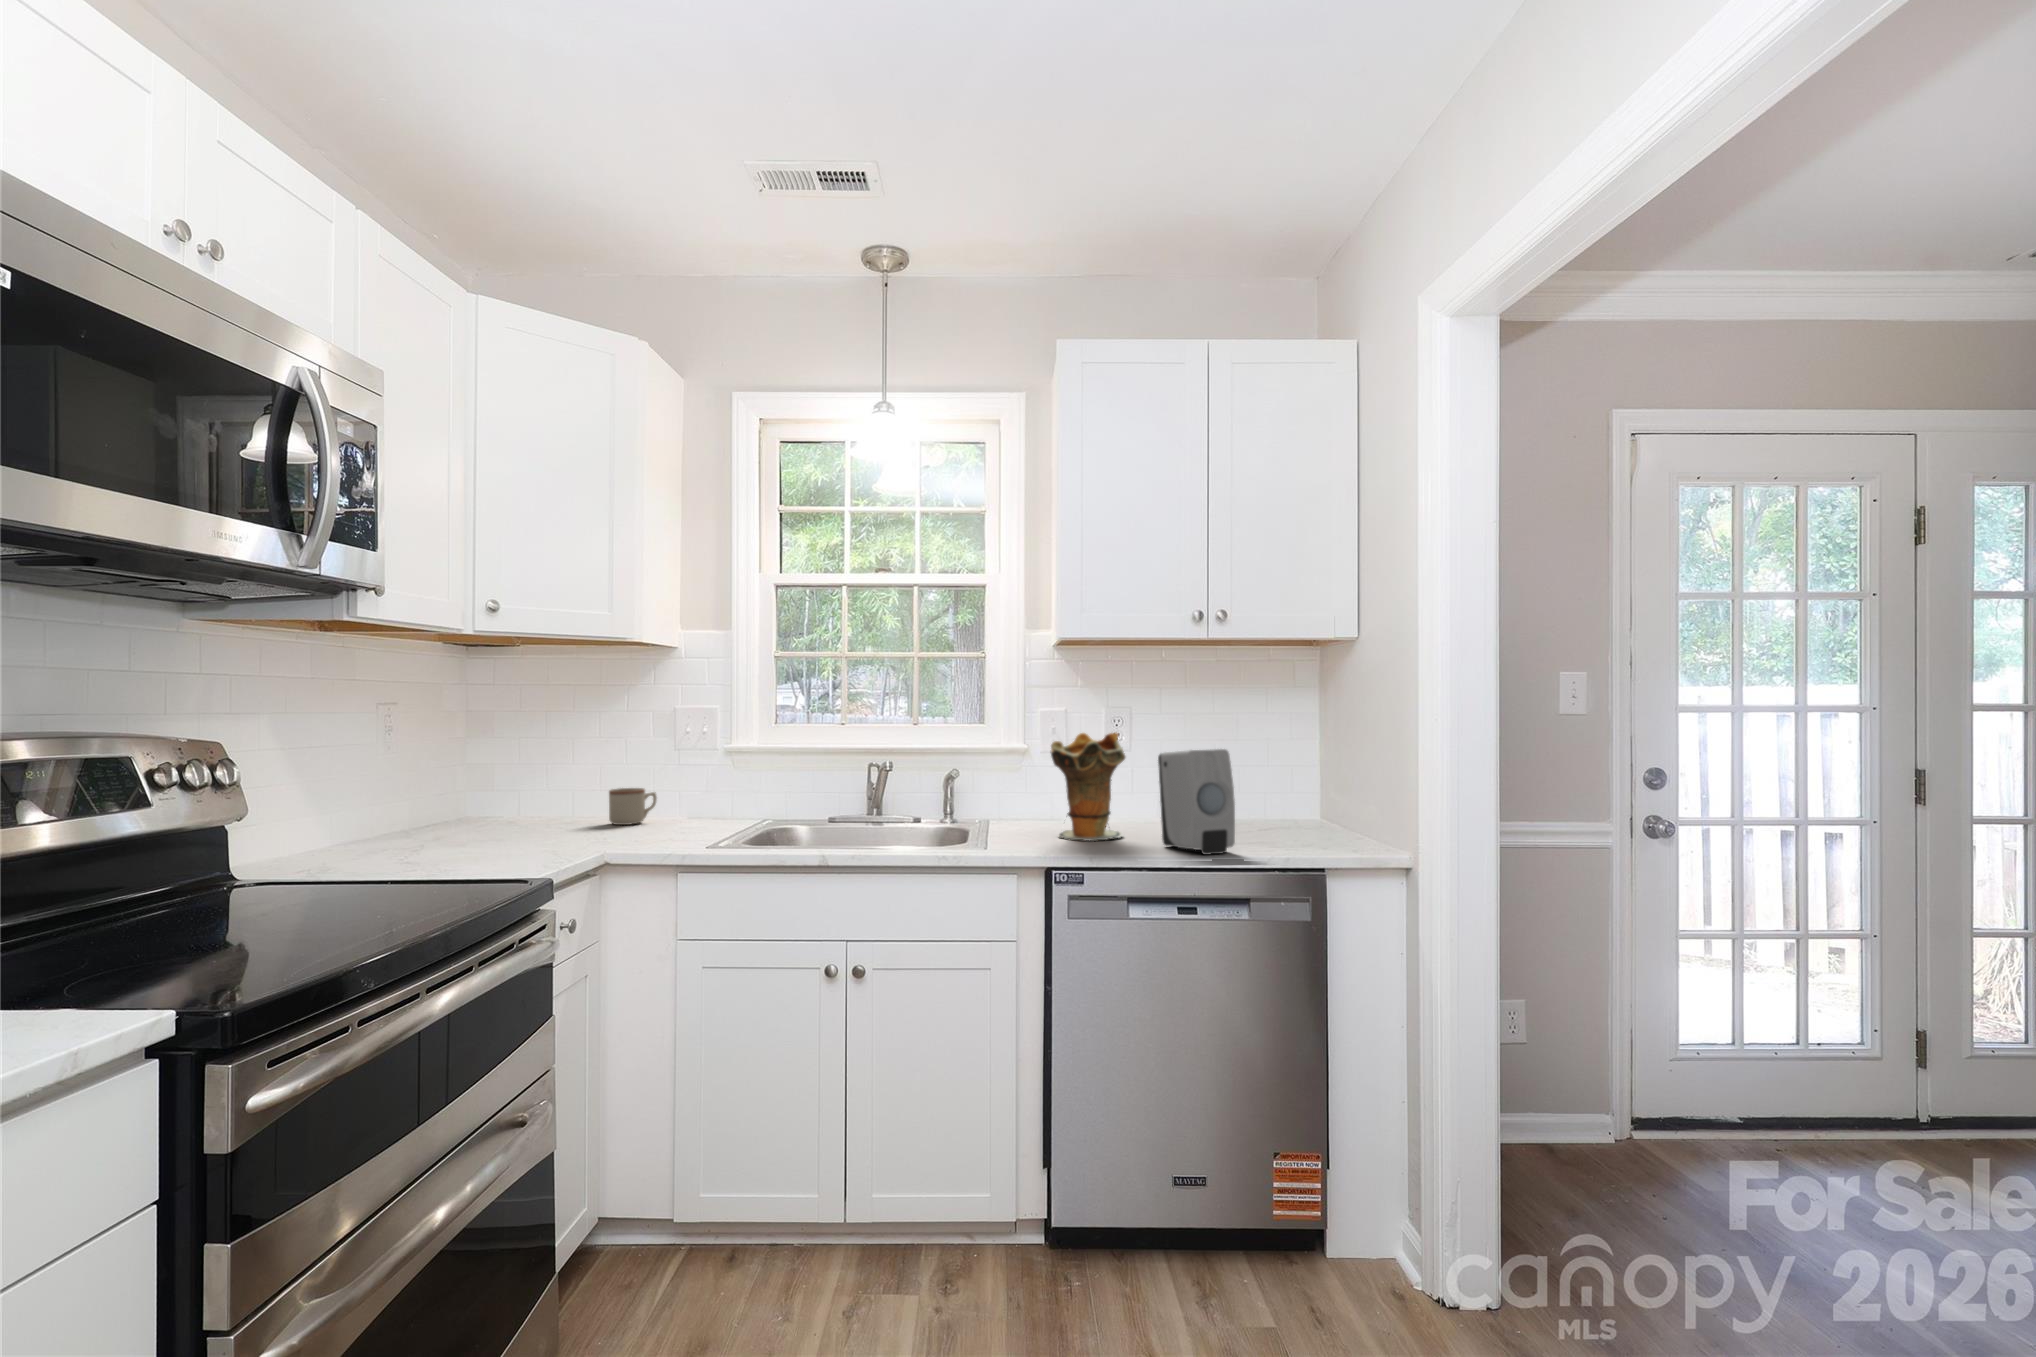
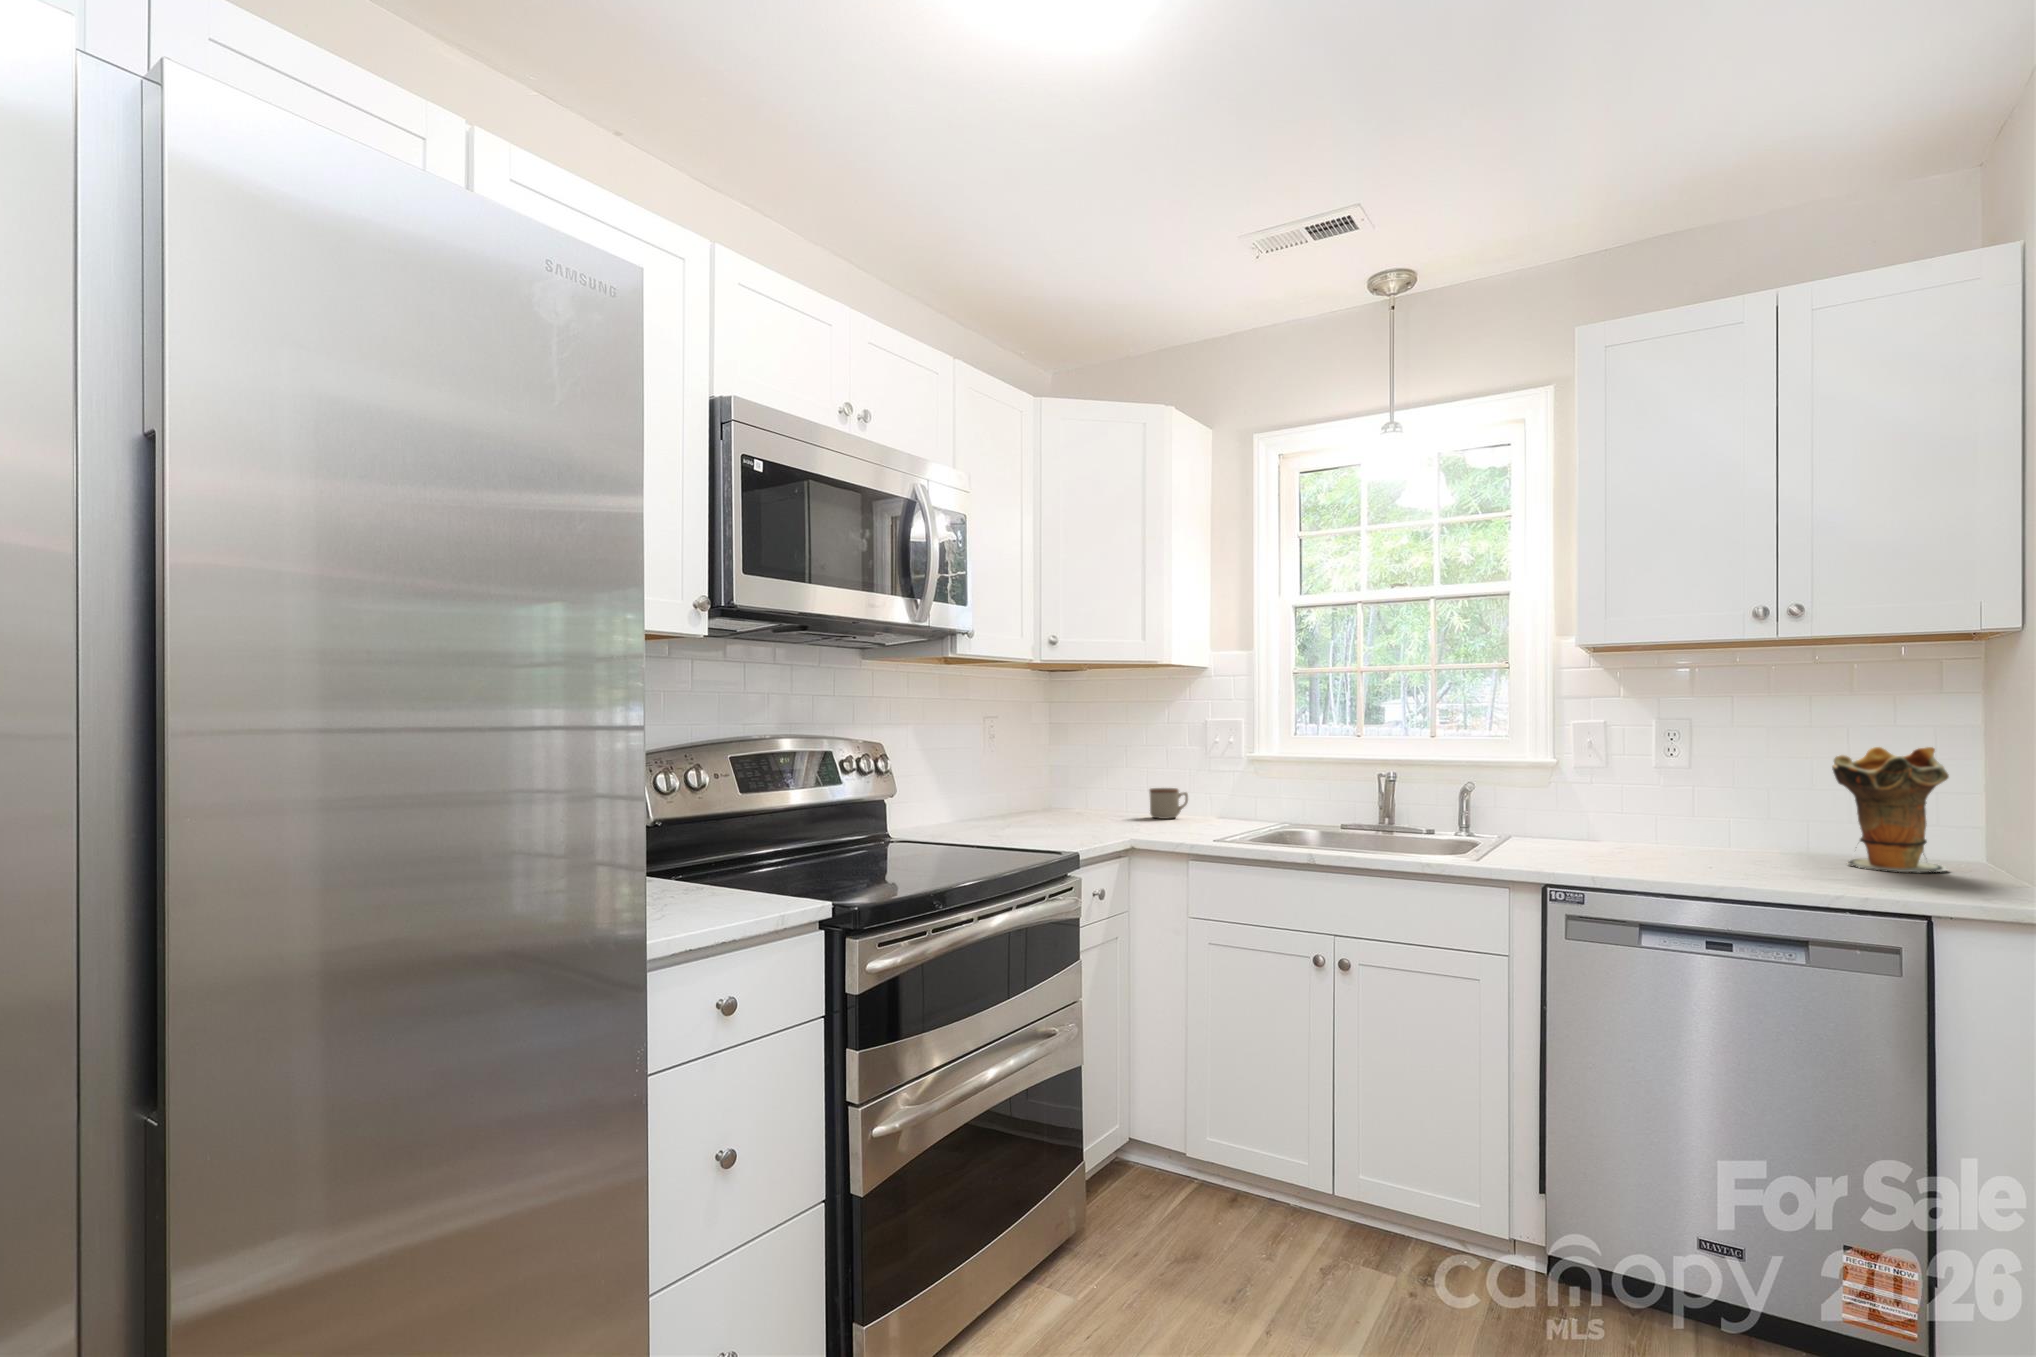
decorative vase: present [1051,733,1125,841] -> present [1832,747,1949,872]
soap dispenser: present [1158,749,1235,855] -> none [1688,765,1791,888]

